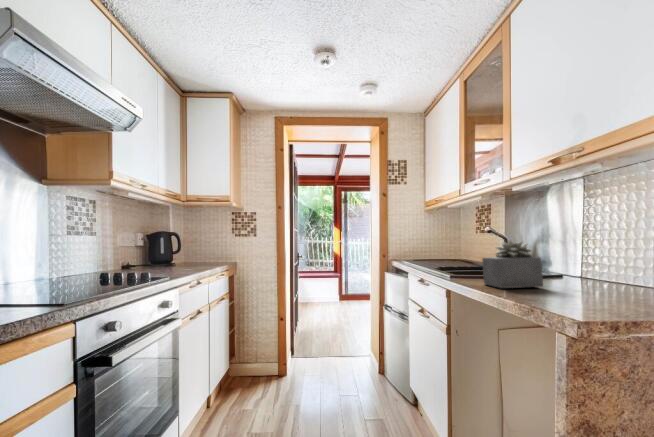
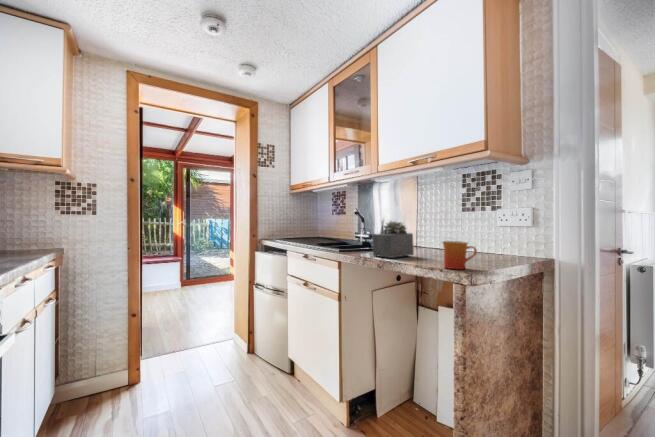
mug: none [550,269,610,310] -> present [443,241,477,269]

